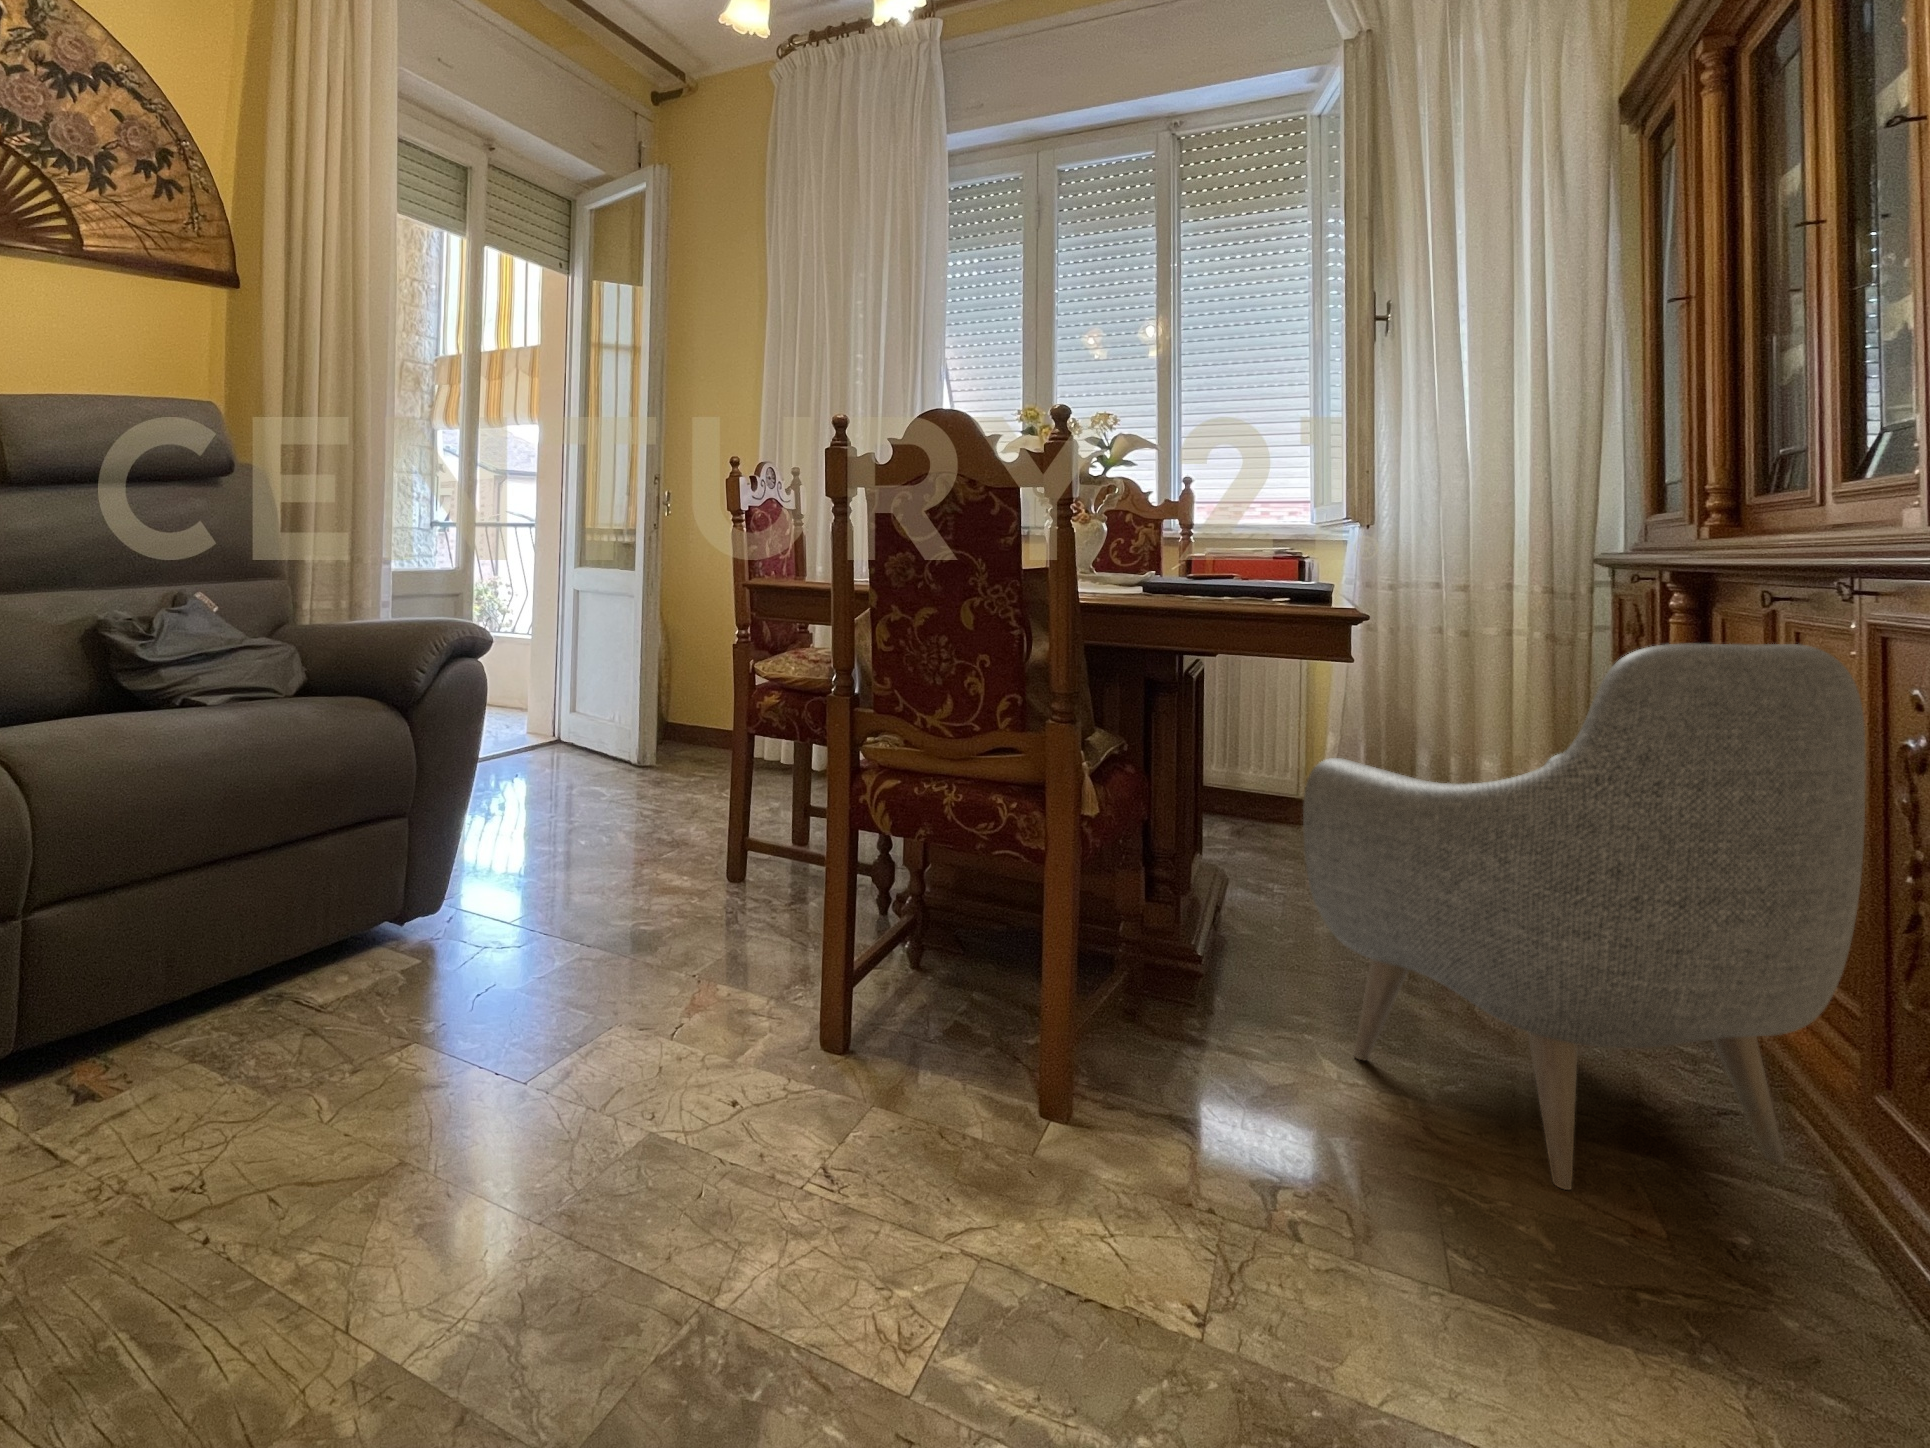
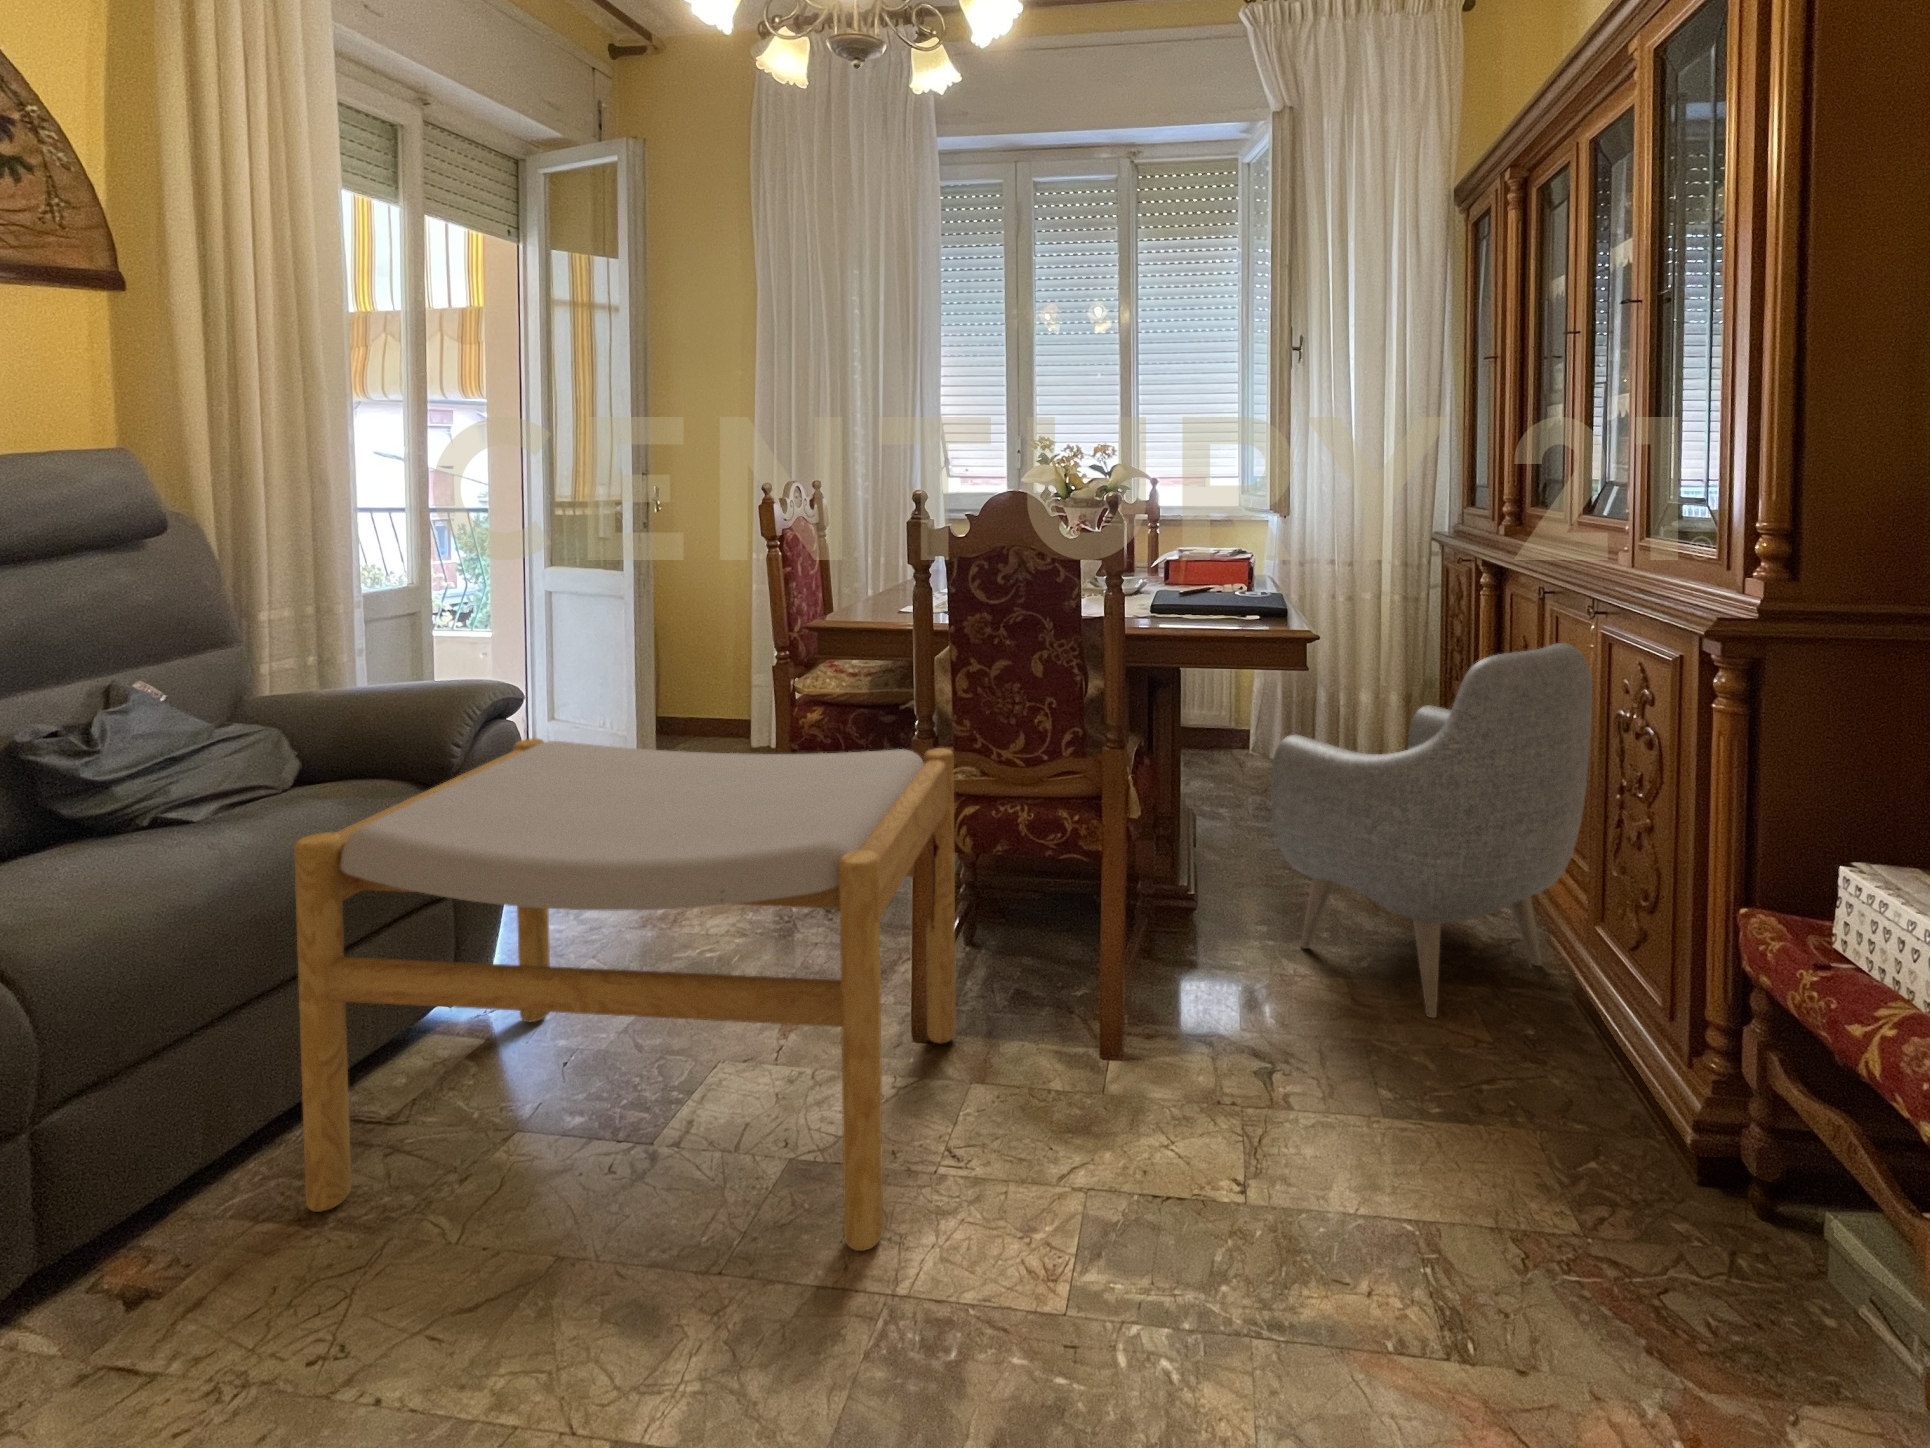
footstool: none [229,670,871,1246] -> present [294,738,956,1251]

